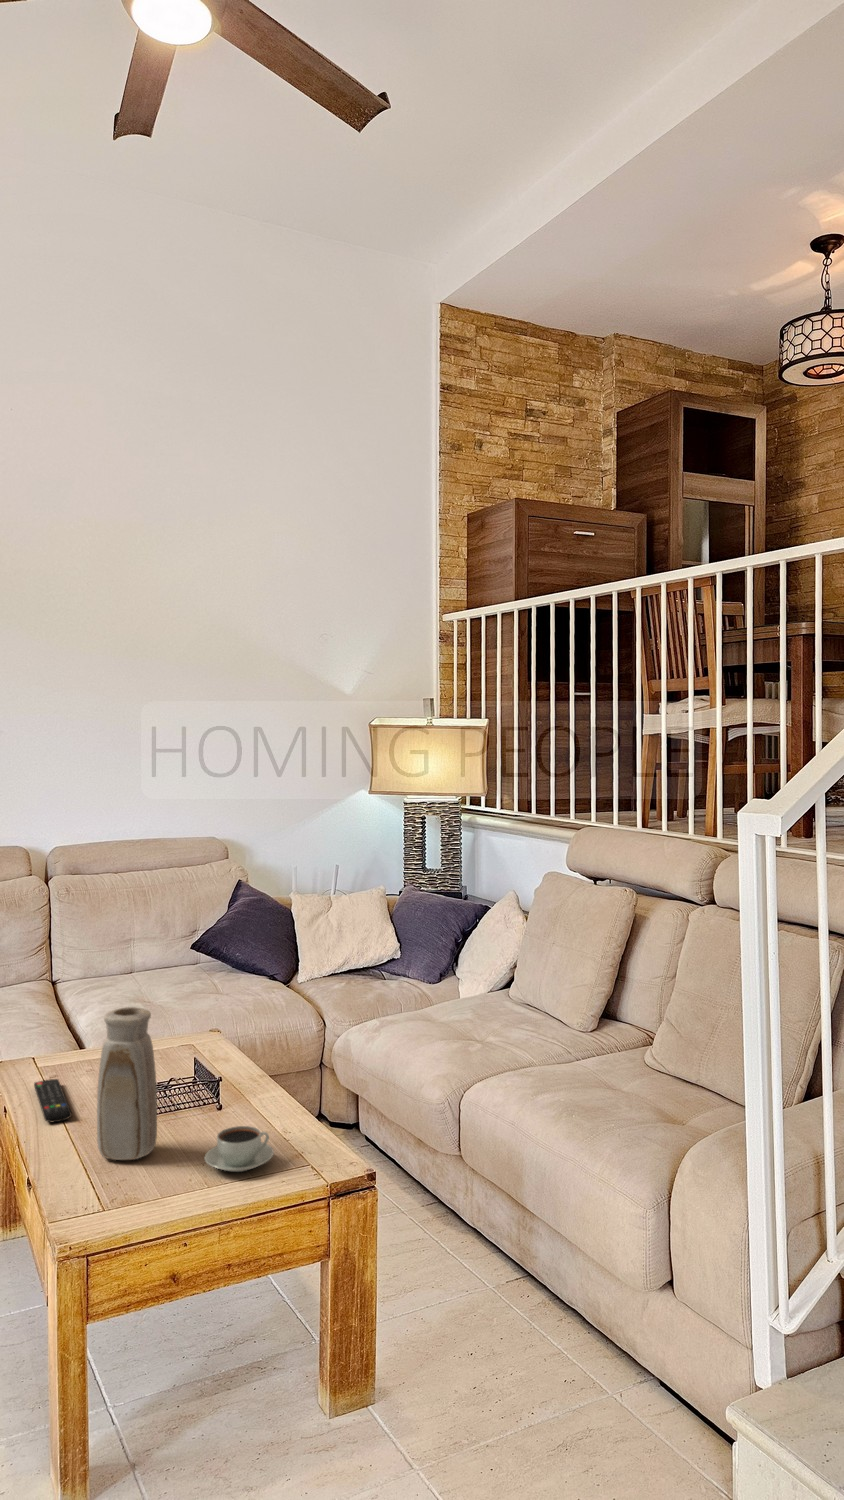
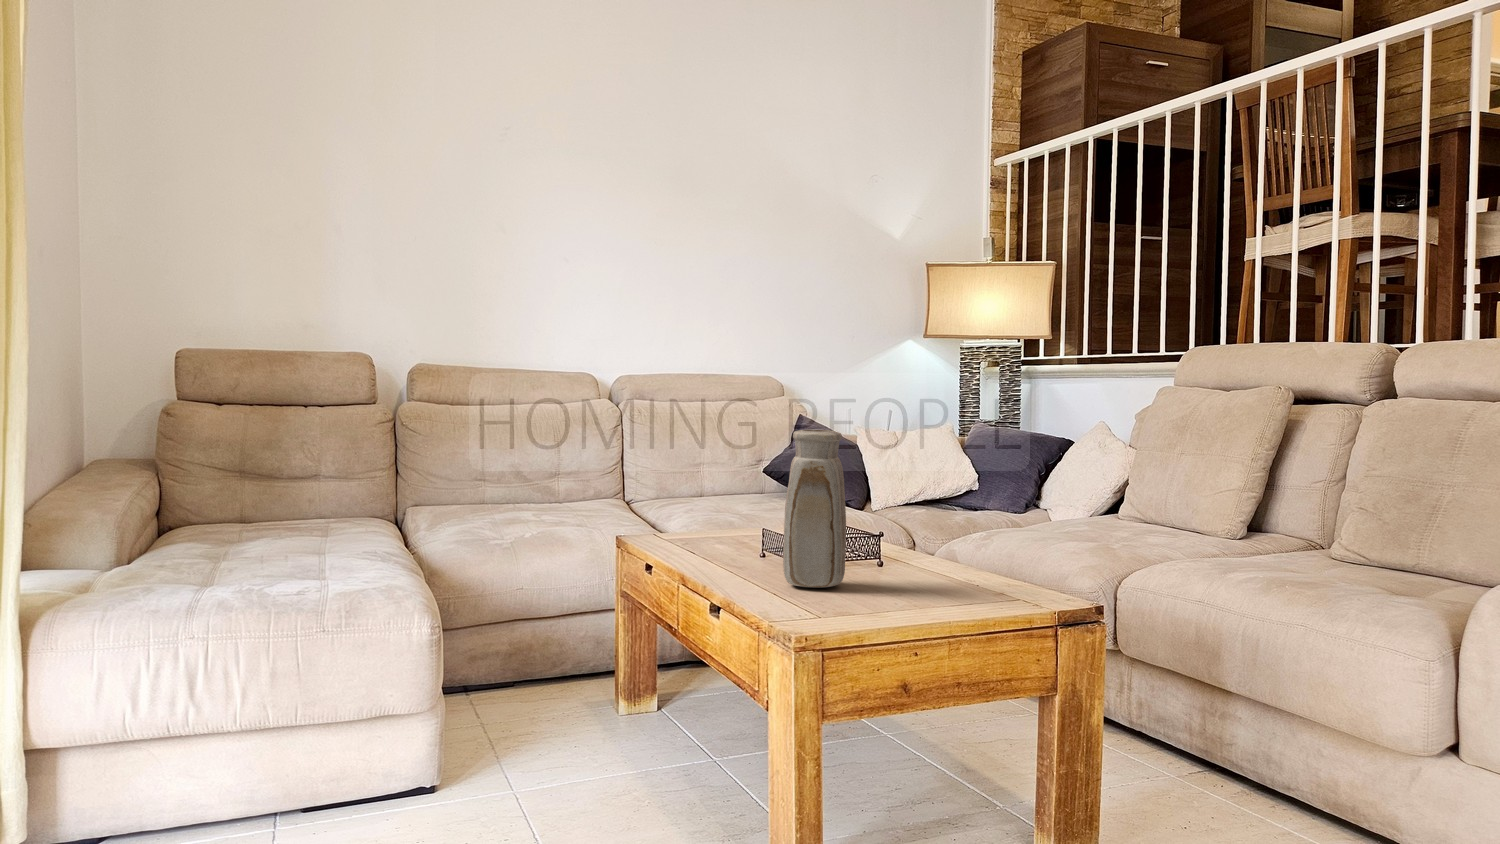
remote control: present [34,1079,72,1122] -> none [675,539,733,565]
coffee cup: present [205,1126,274,1172] -> none [906,558,982,600]

